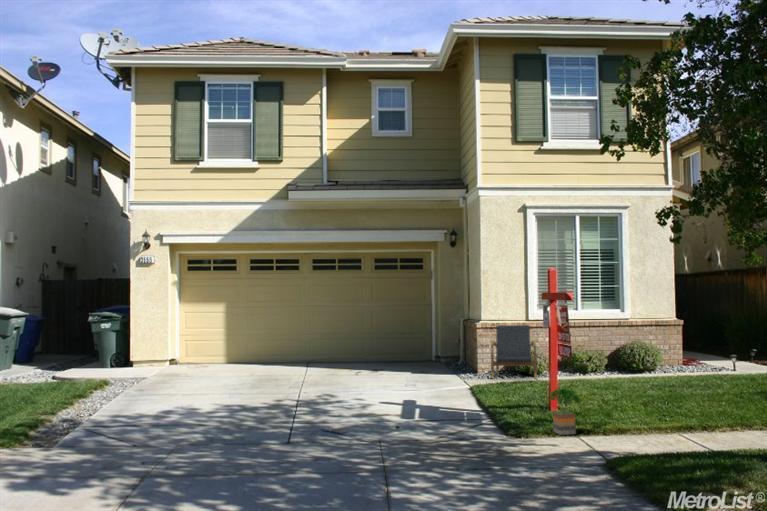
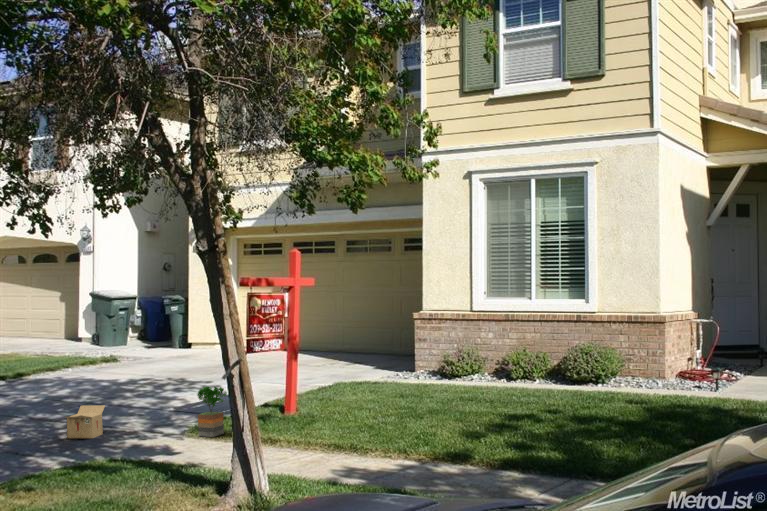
lounge chair: present [491,325,537,378] -> none [398,316,465,381]
cardboard box: none [431,416,475,453] -> present [66,405,105,439]

